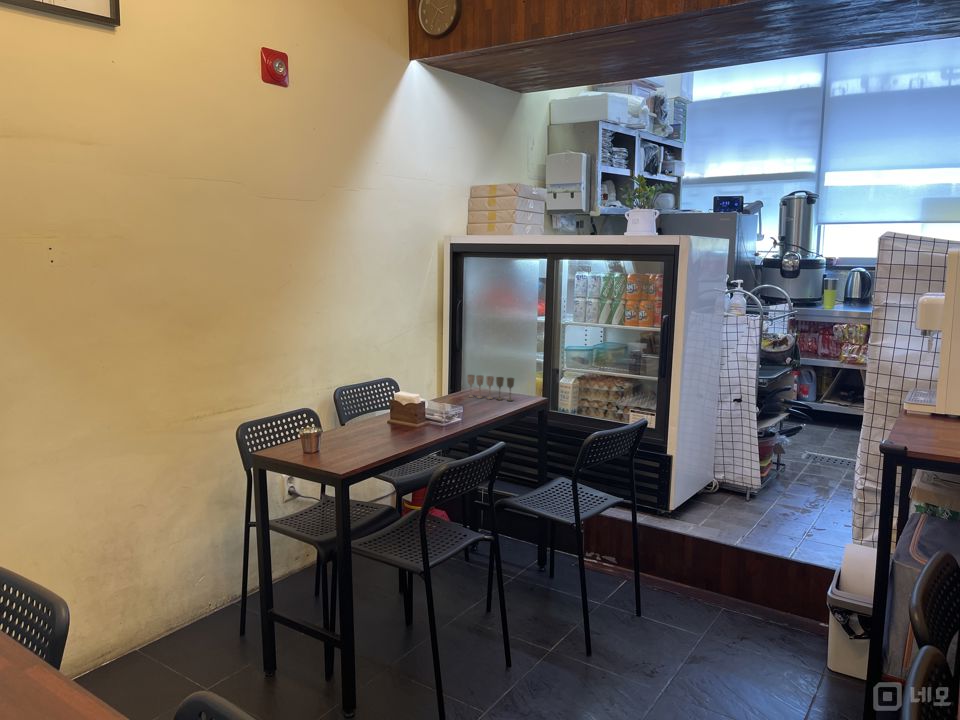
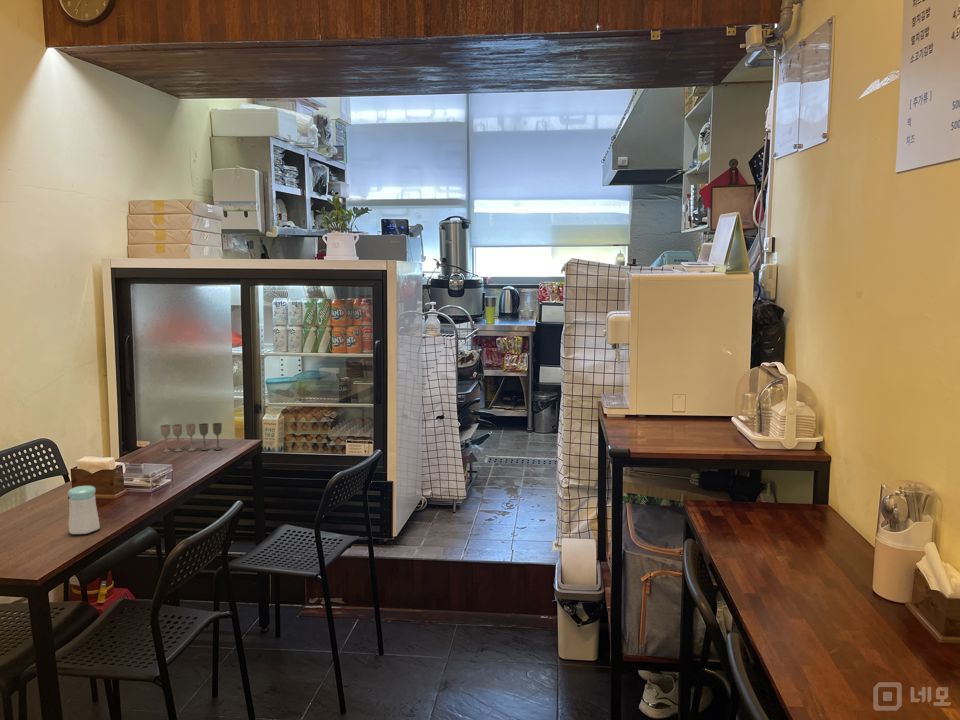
salt shaker: none [379,411,399,448] -> present [68,486,100,534]

